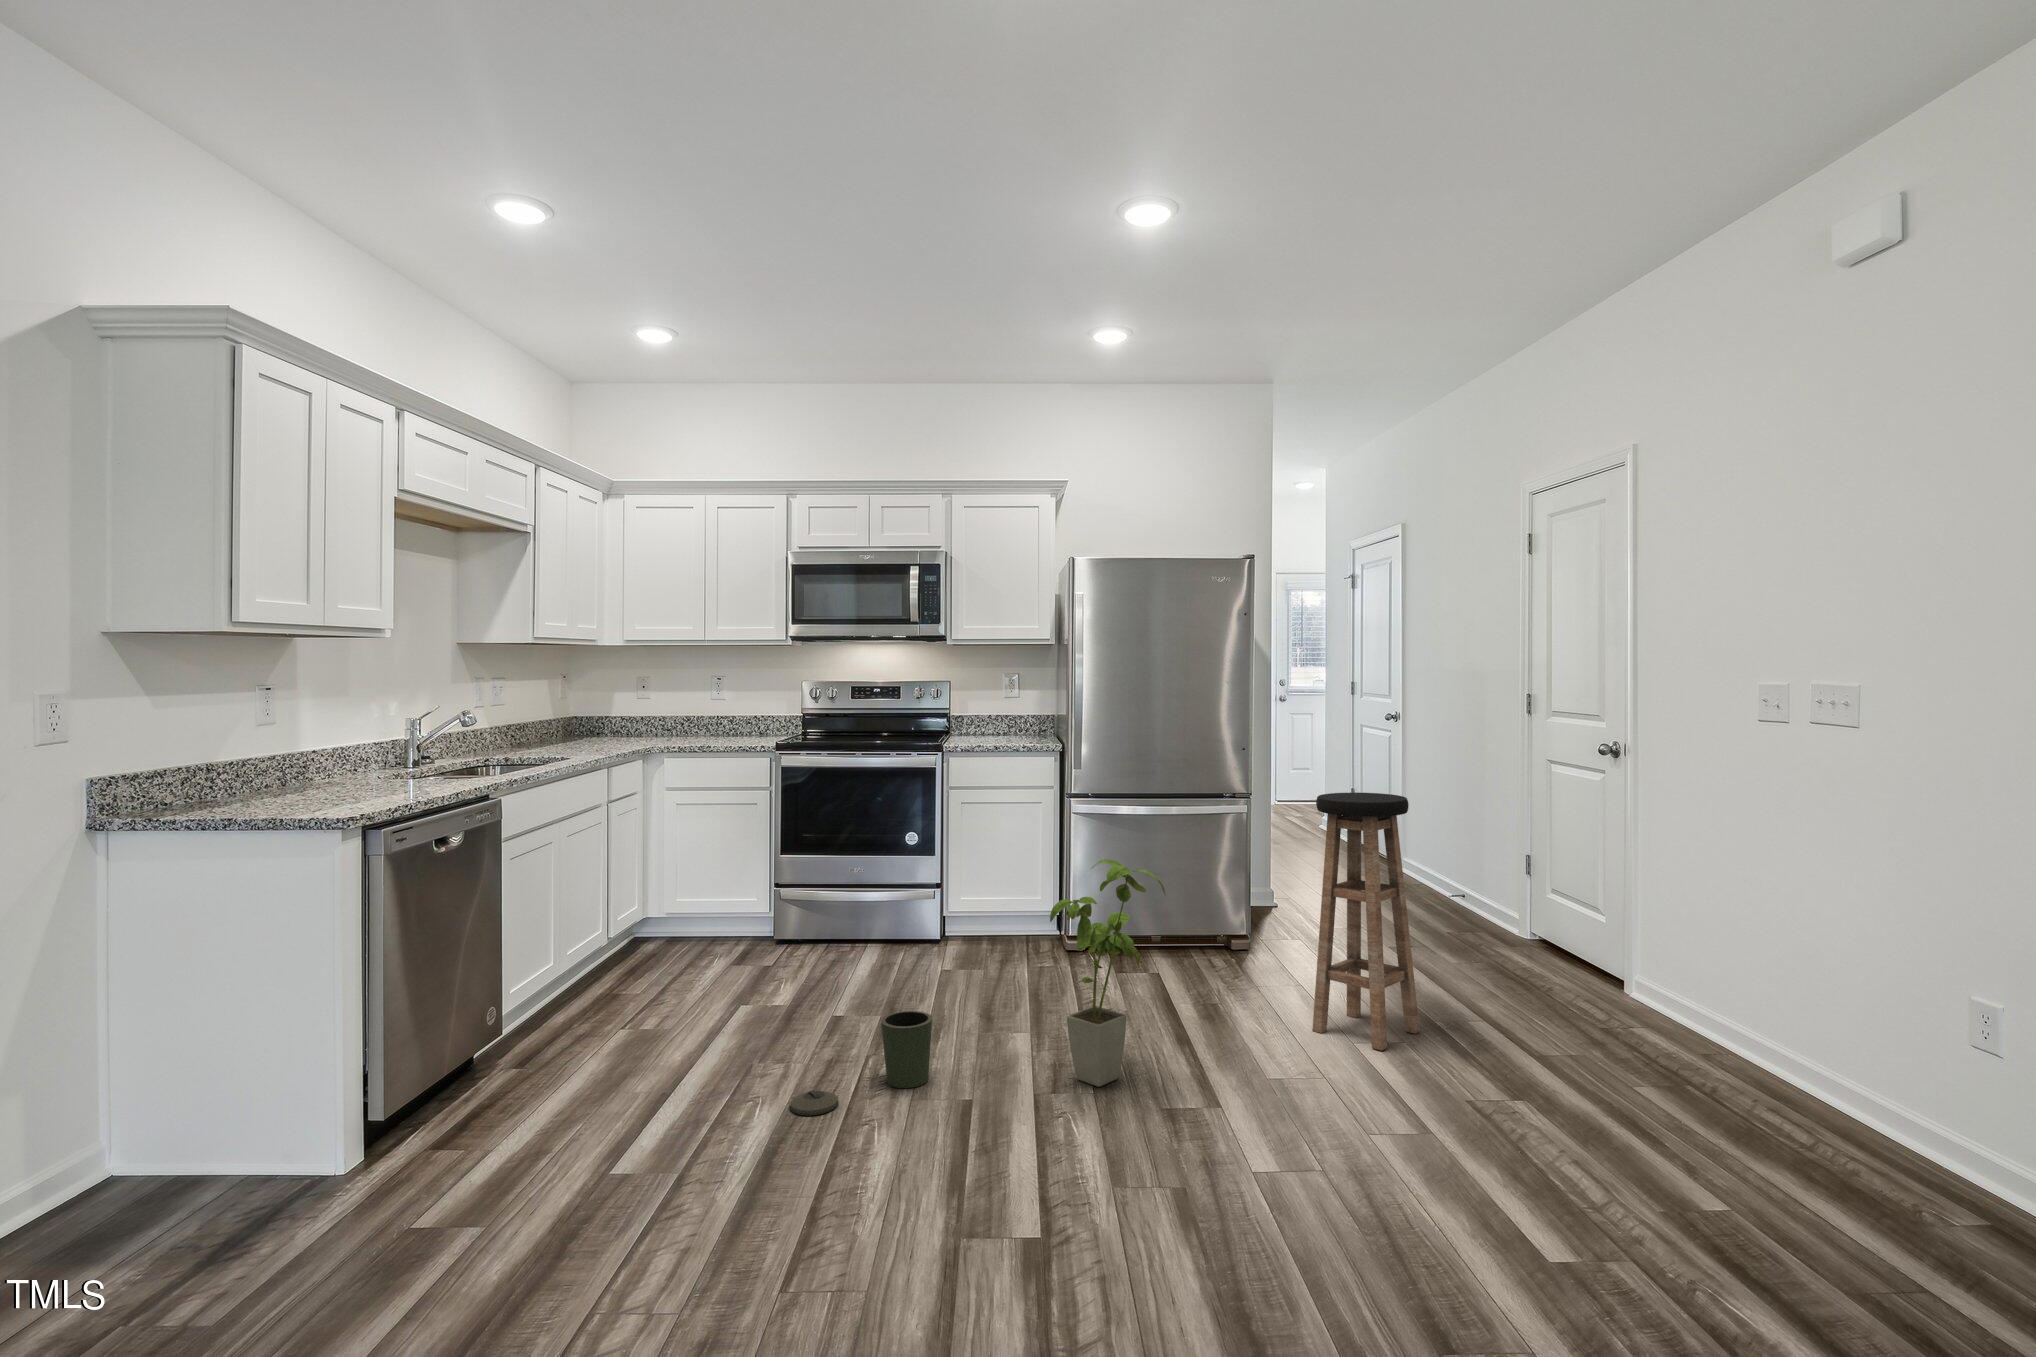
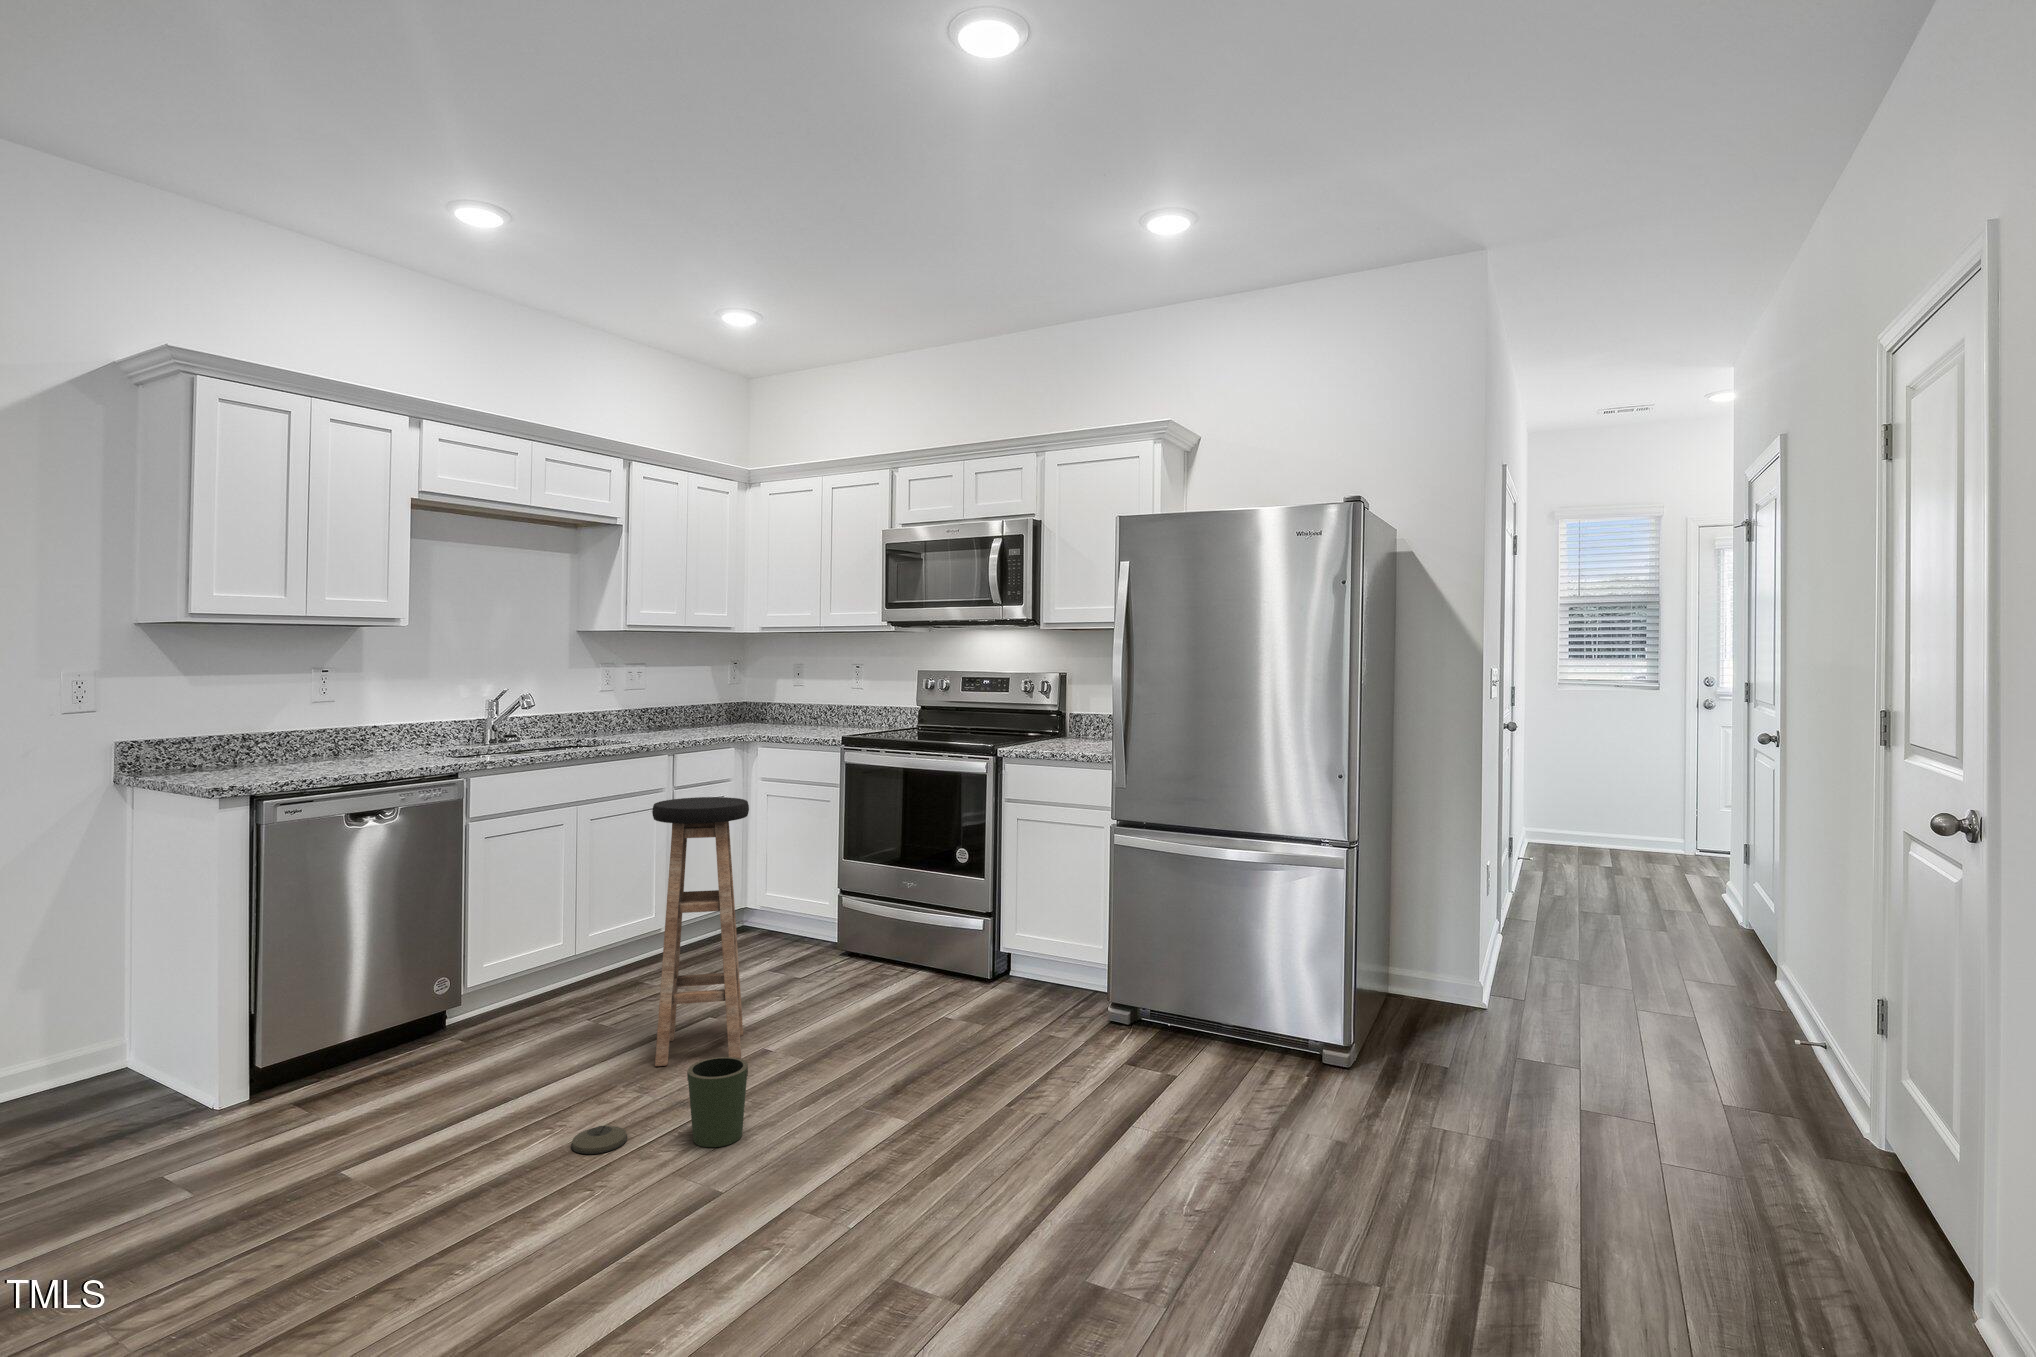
bar stool: present [1312,792,1420,1050] -> present [652,797,749,1066]
house plant: present [1050,859,1165,1087] -> none [837,915,980,1202]

